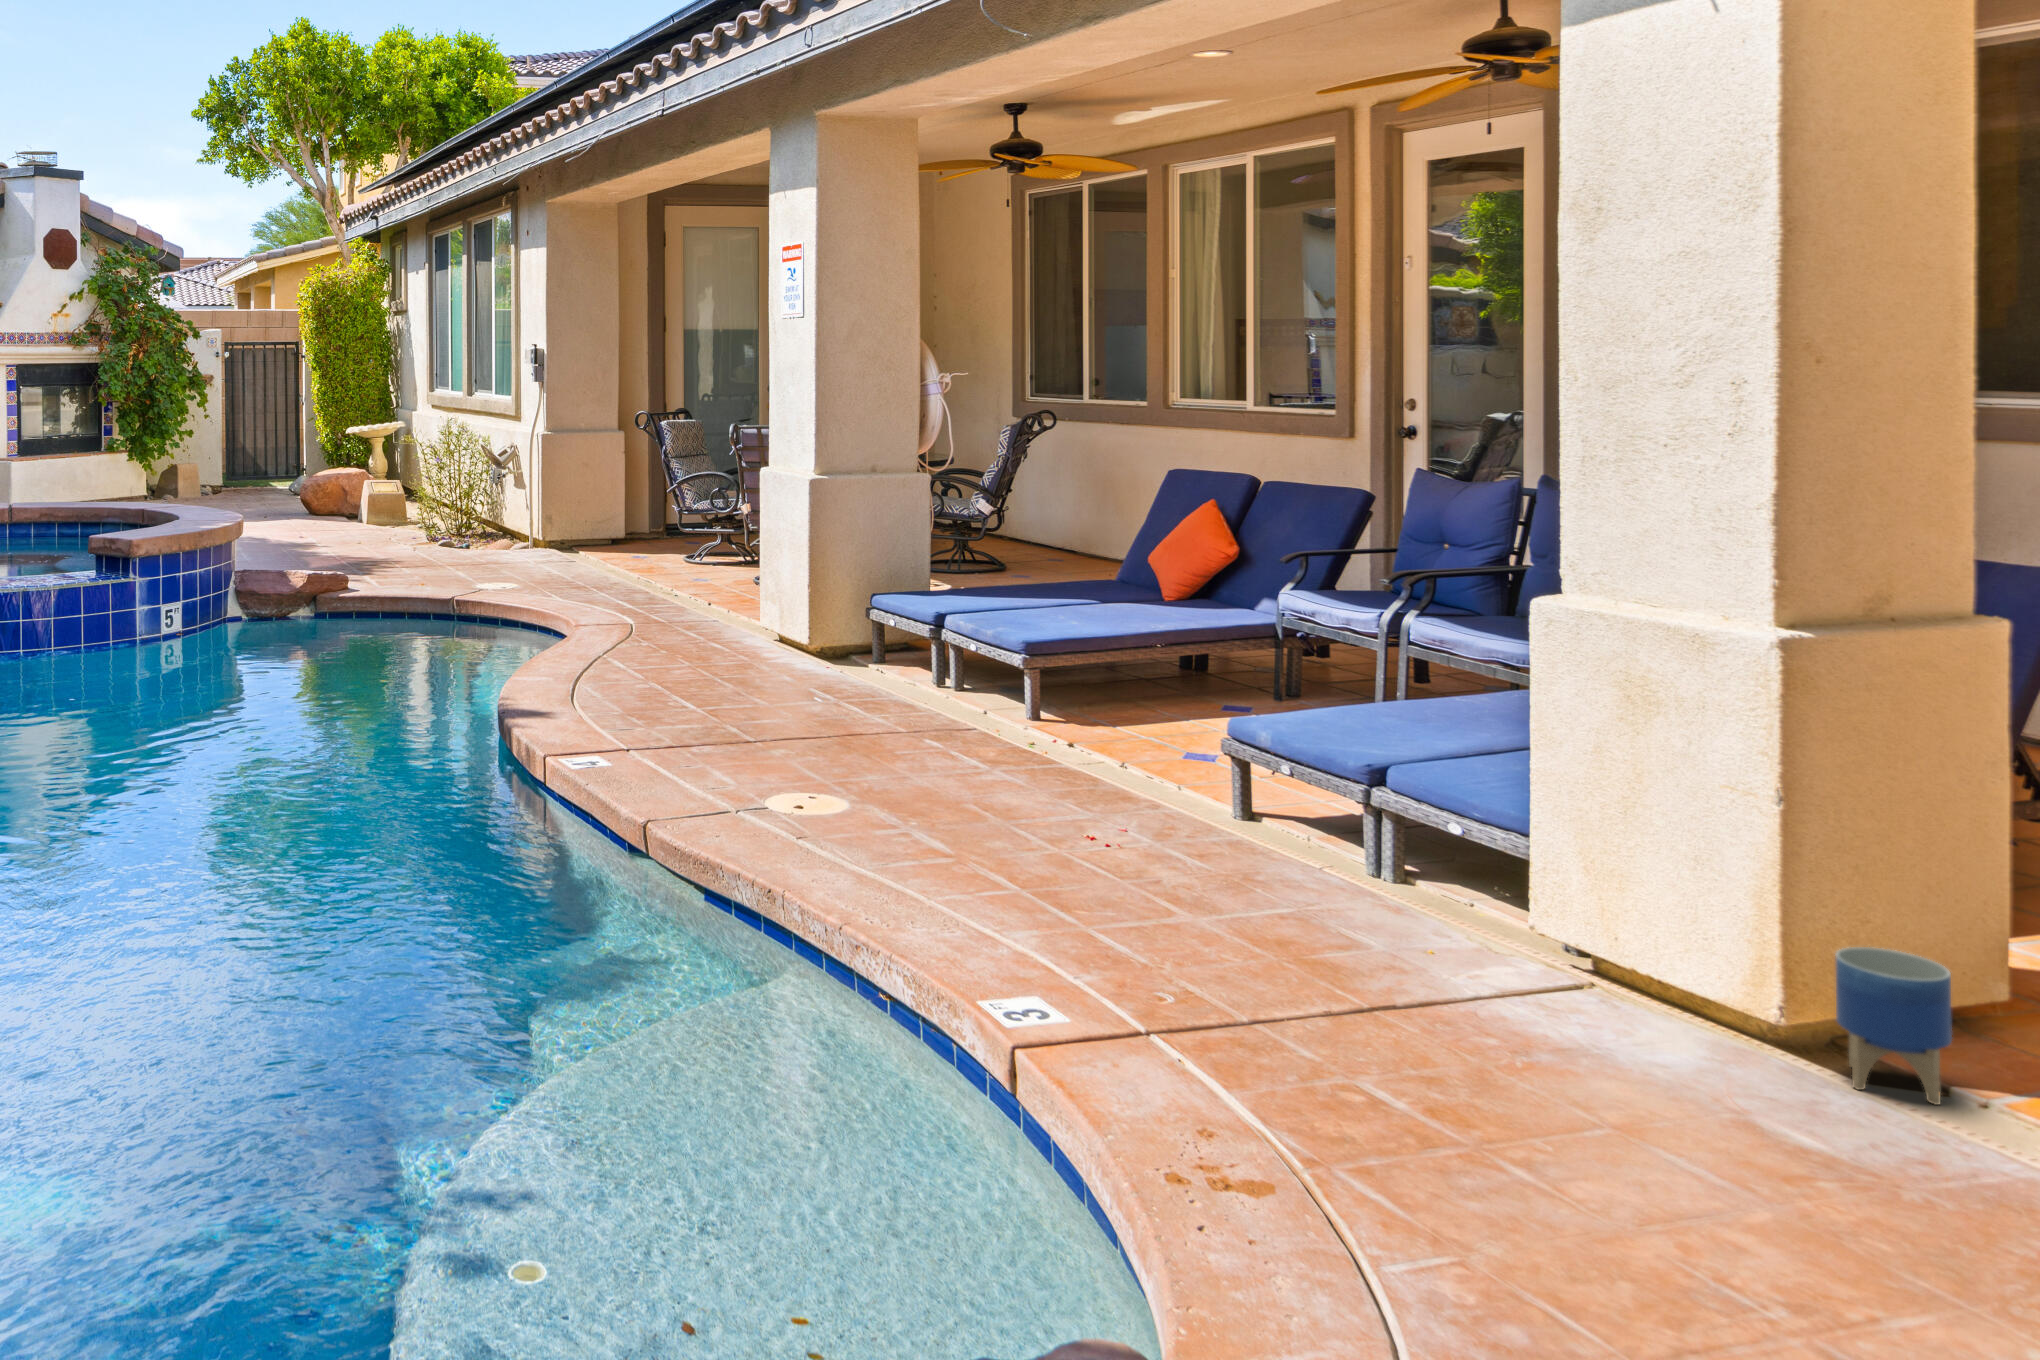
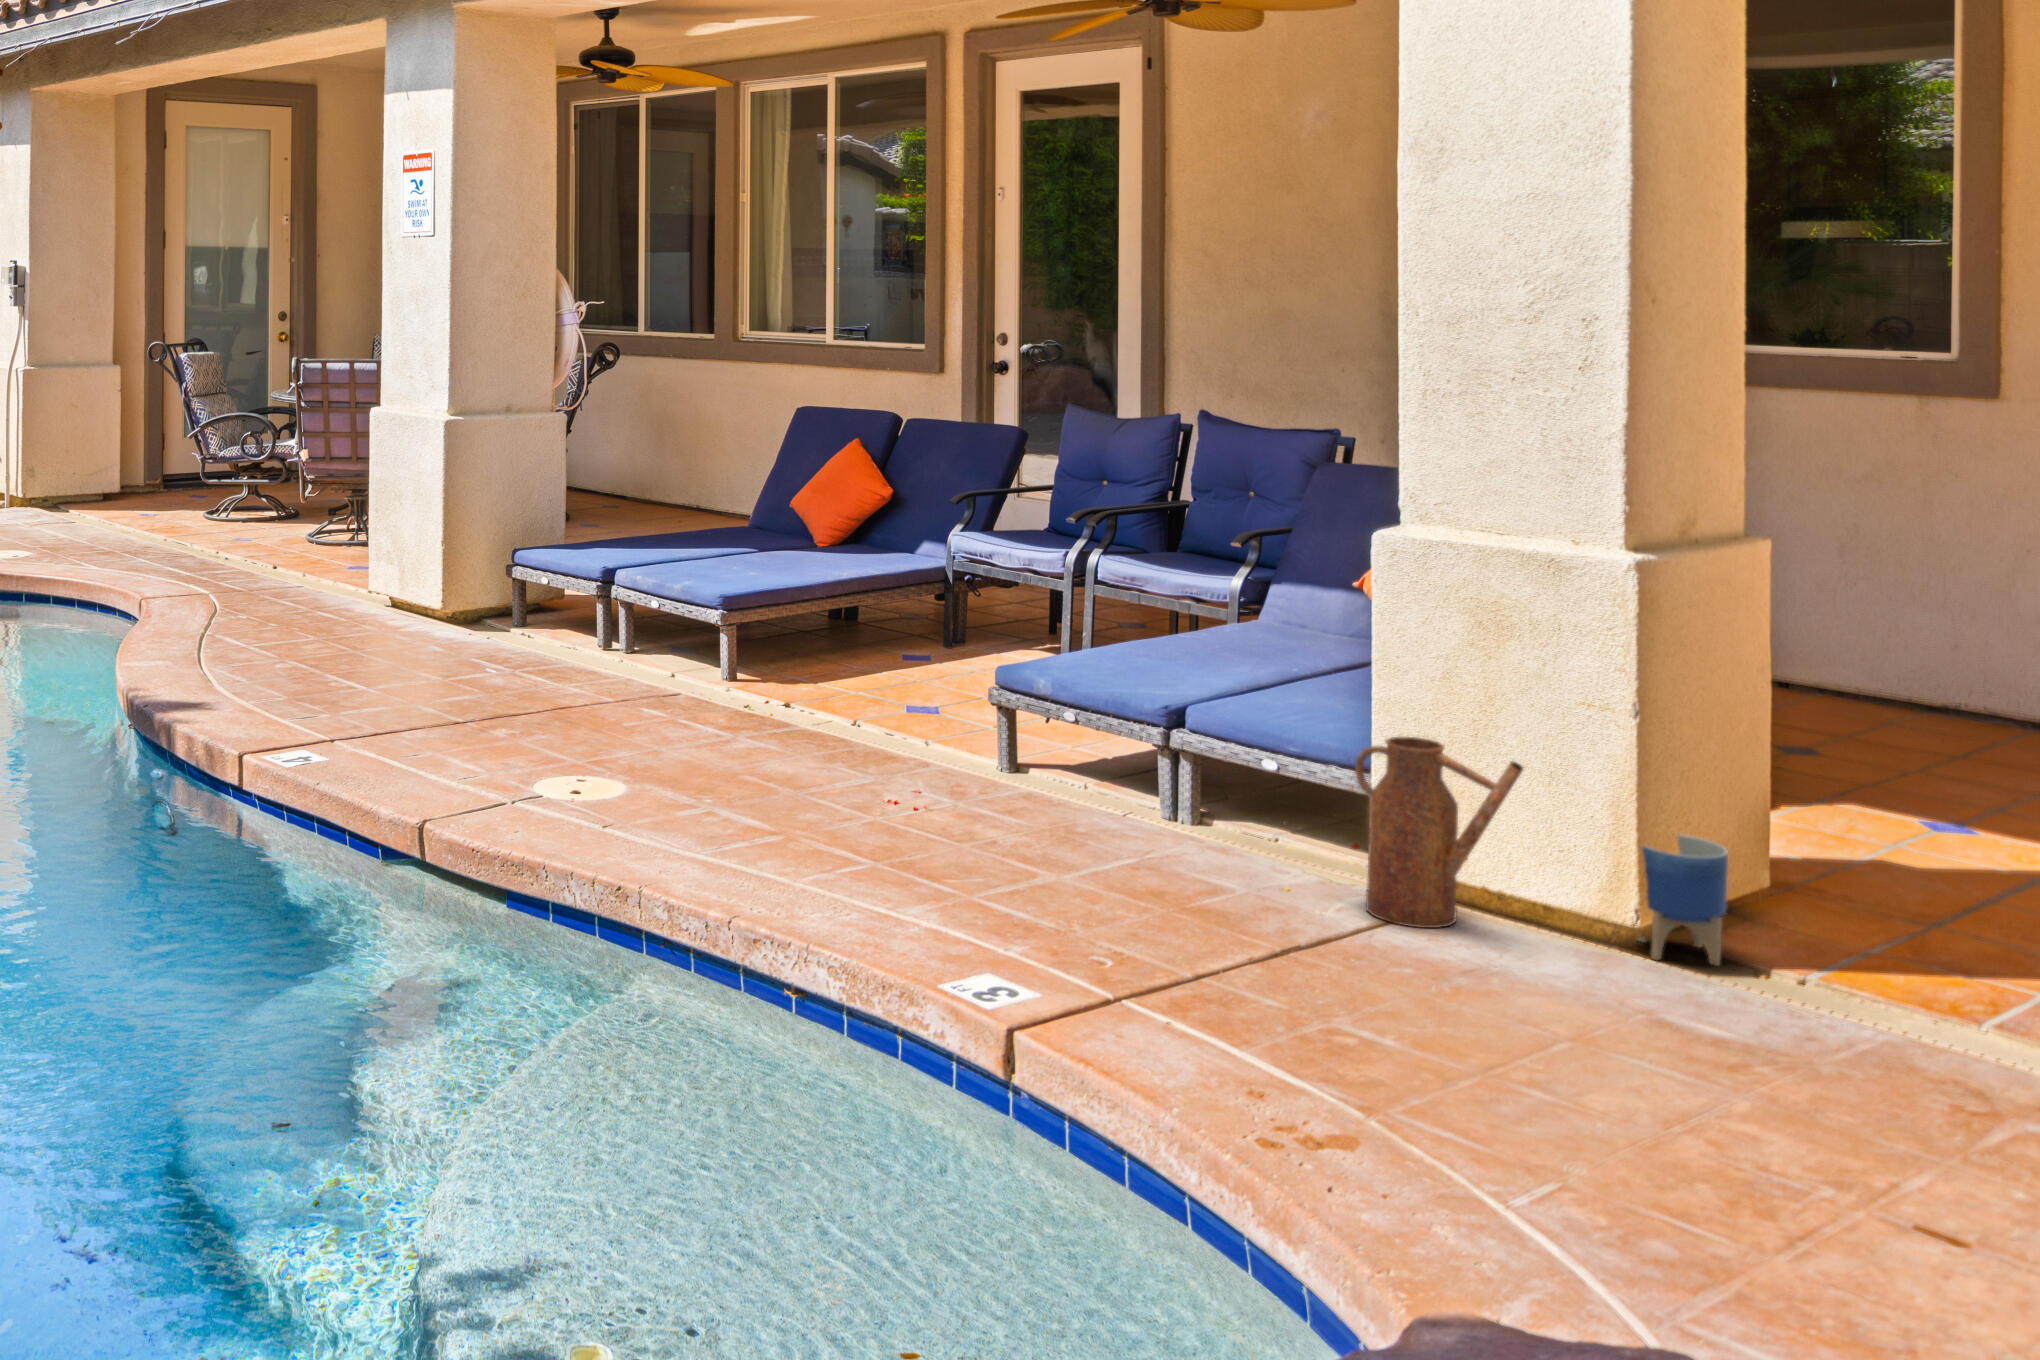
watering can: none [1526,819,1689,1026] -> present [1355,737,1523,928]

